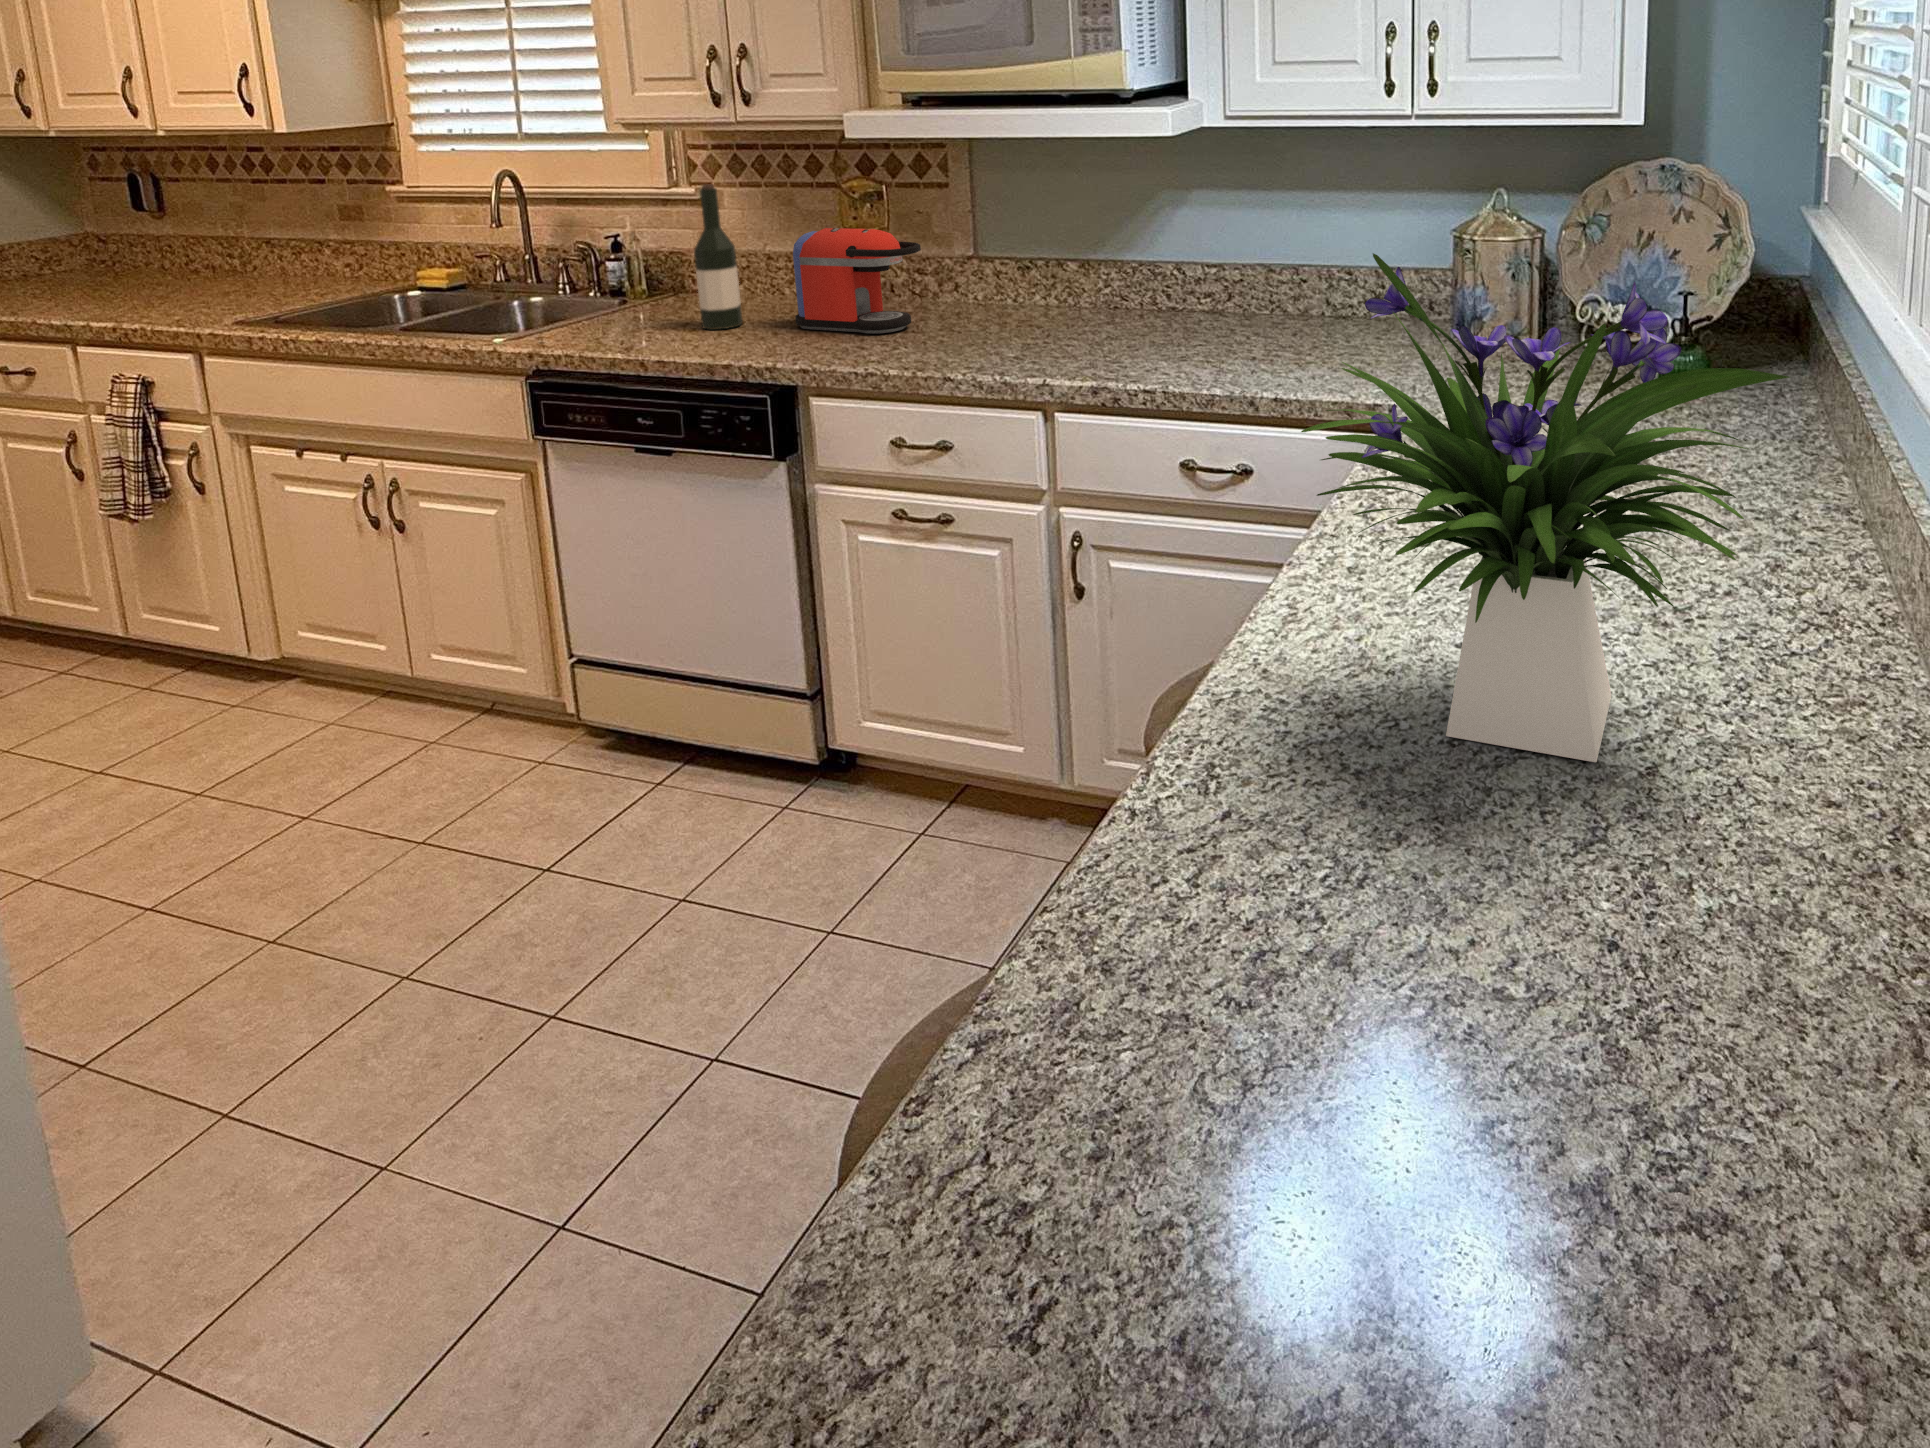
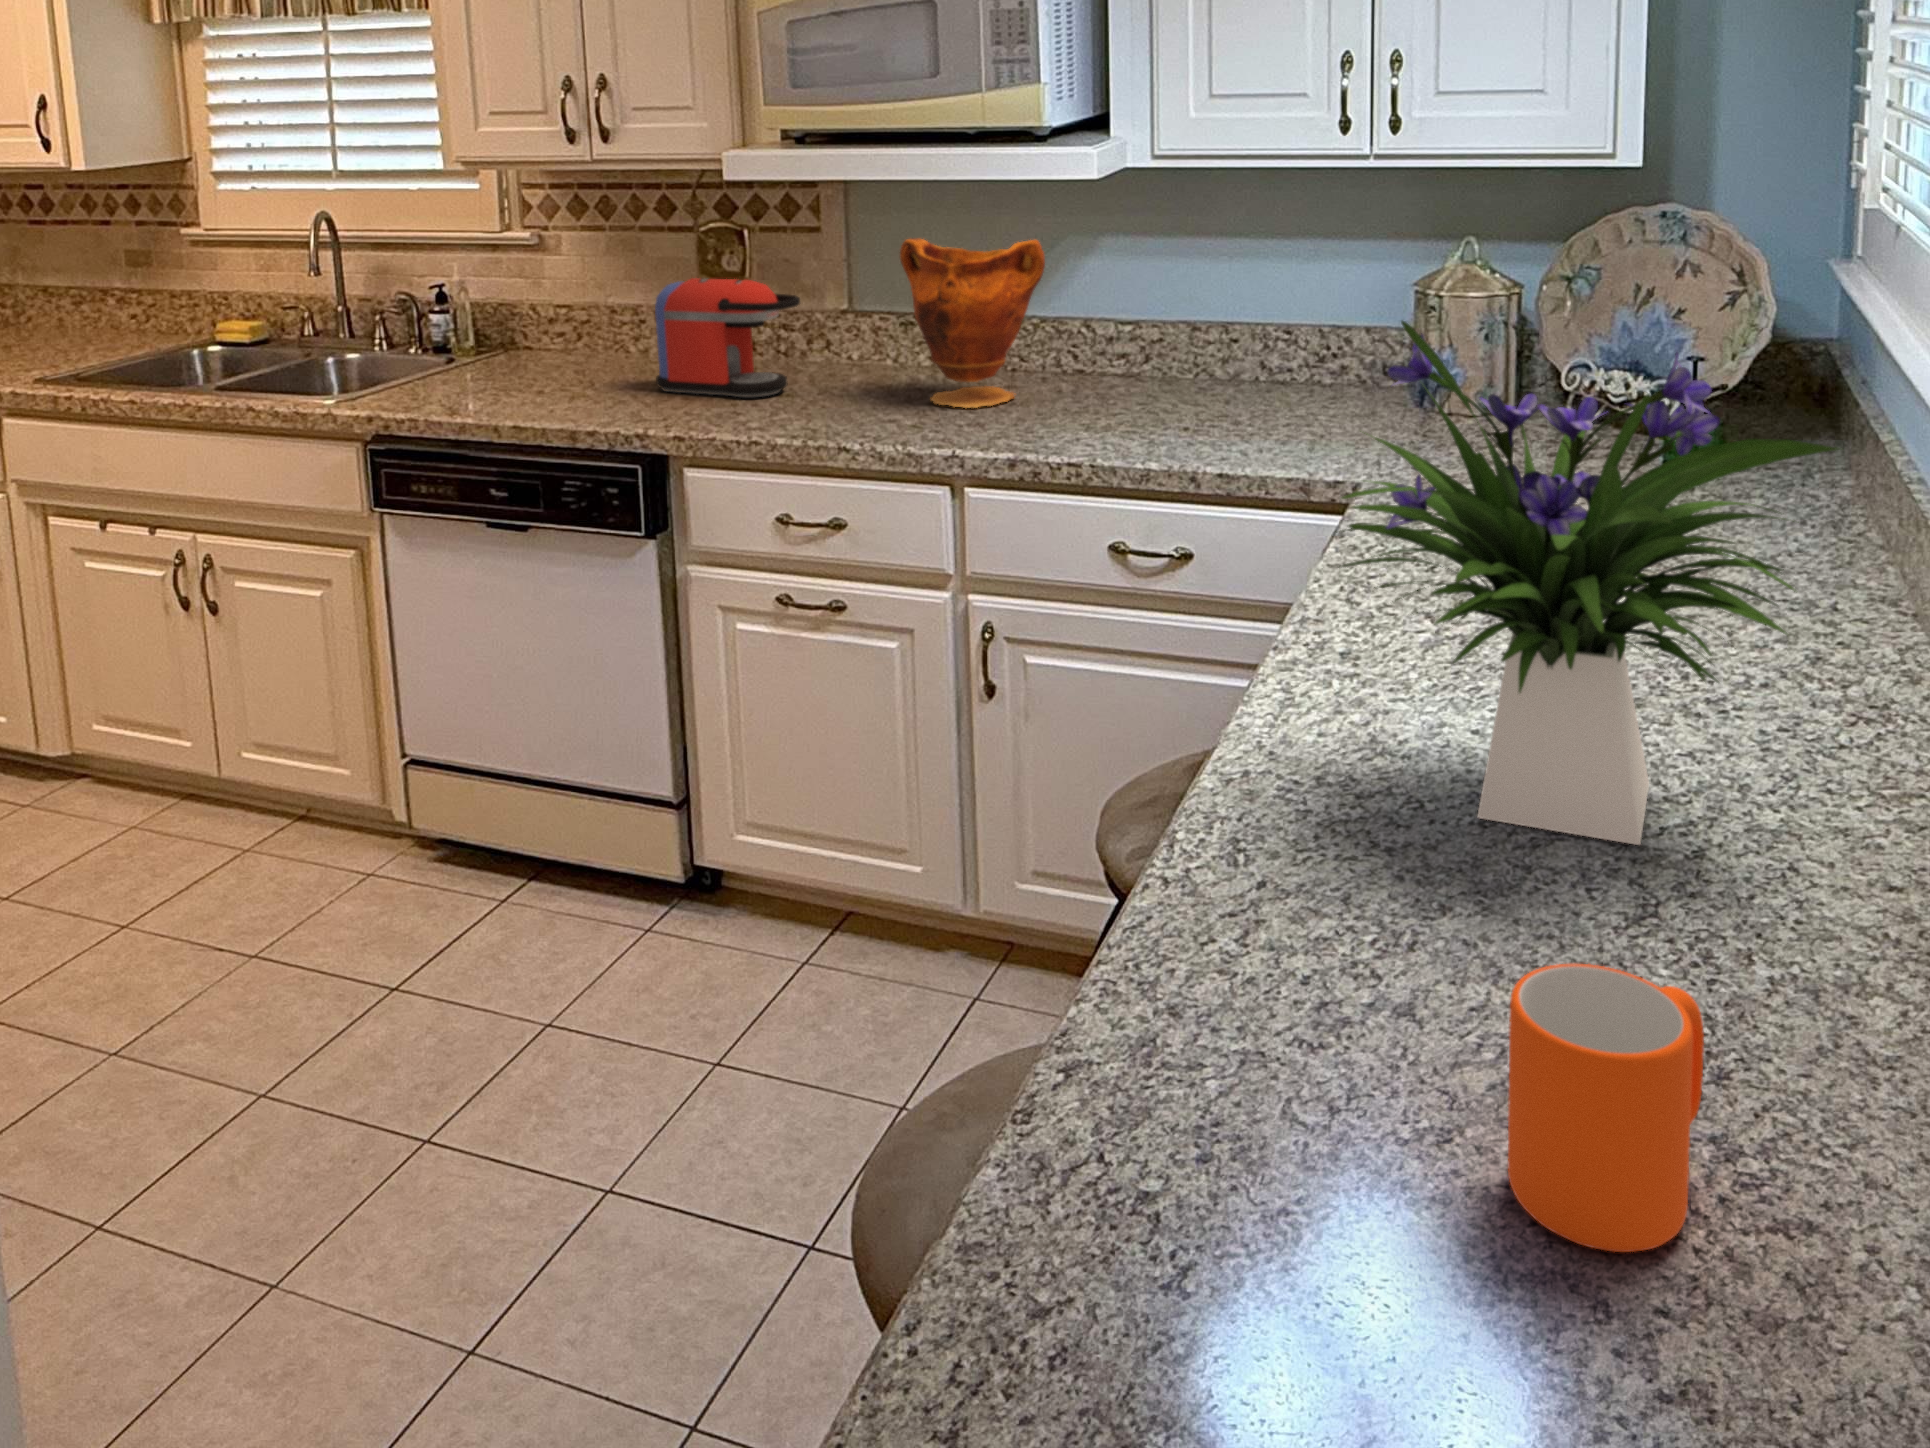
wine bottle: present [694,184,742,330] -> none [545,229,595,392]
vase: none [1007,192,1133,342] -> present [900,239,1045,408]
mug: none [1412,940,1622,1269] -> present [1508,964,1704,1252]

